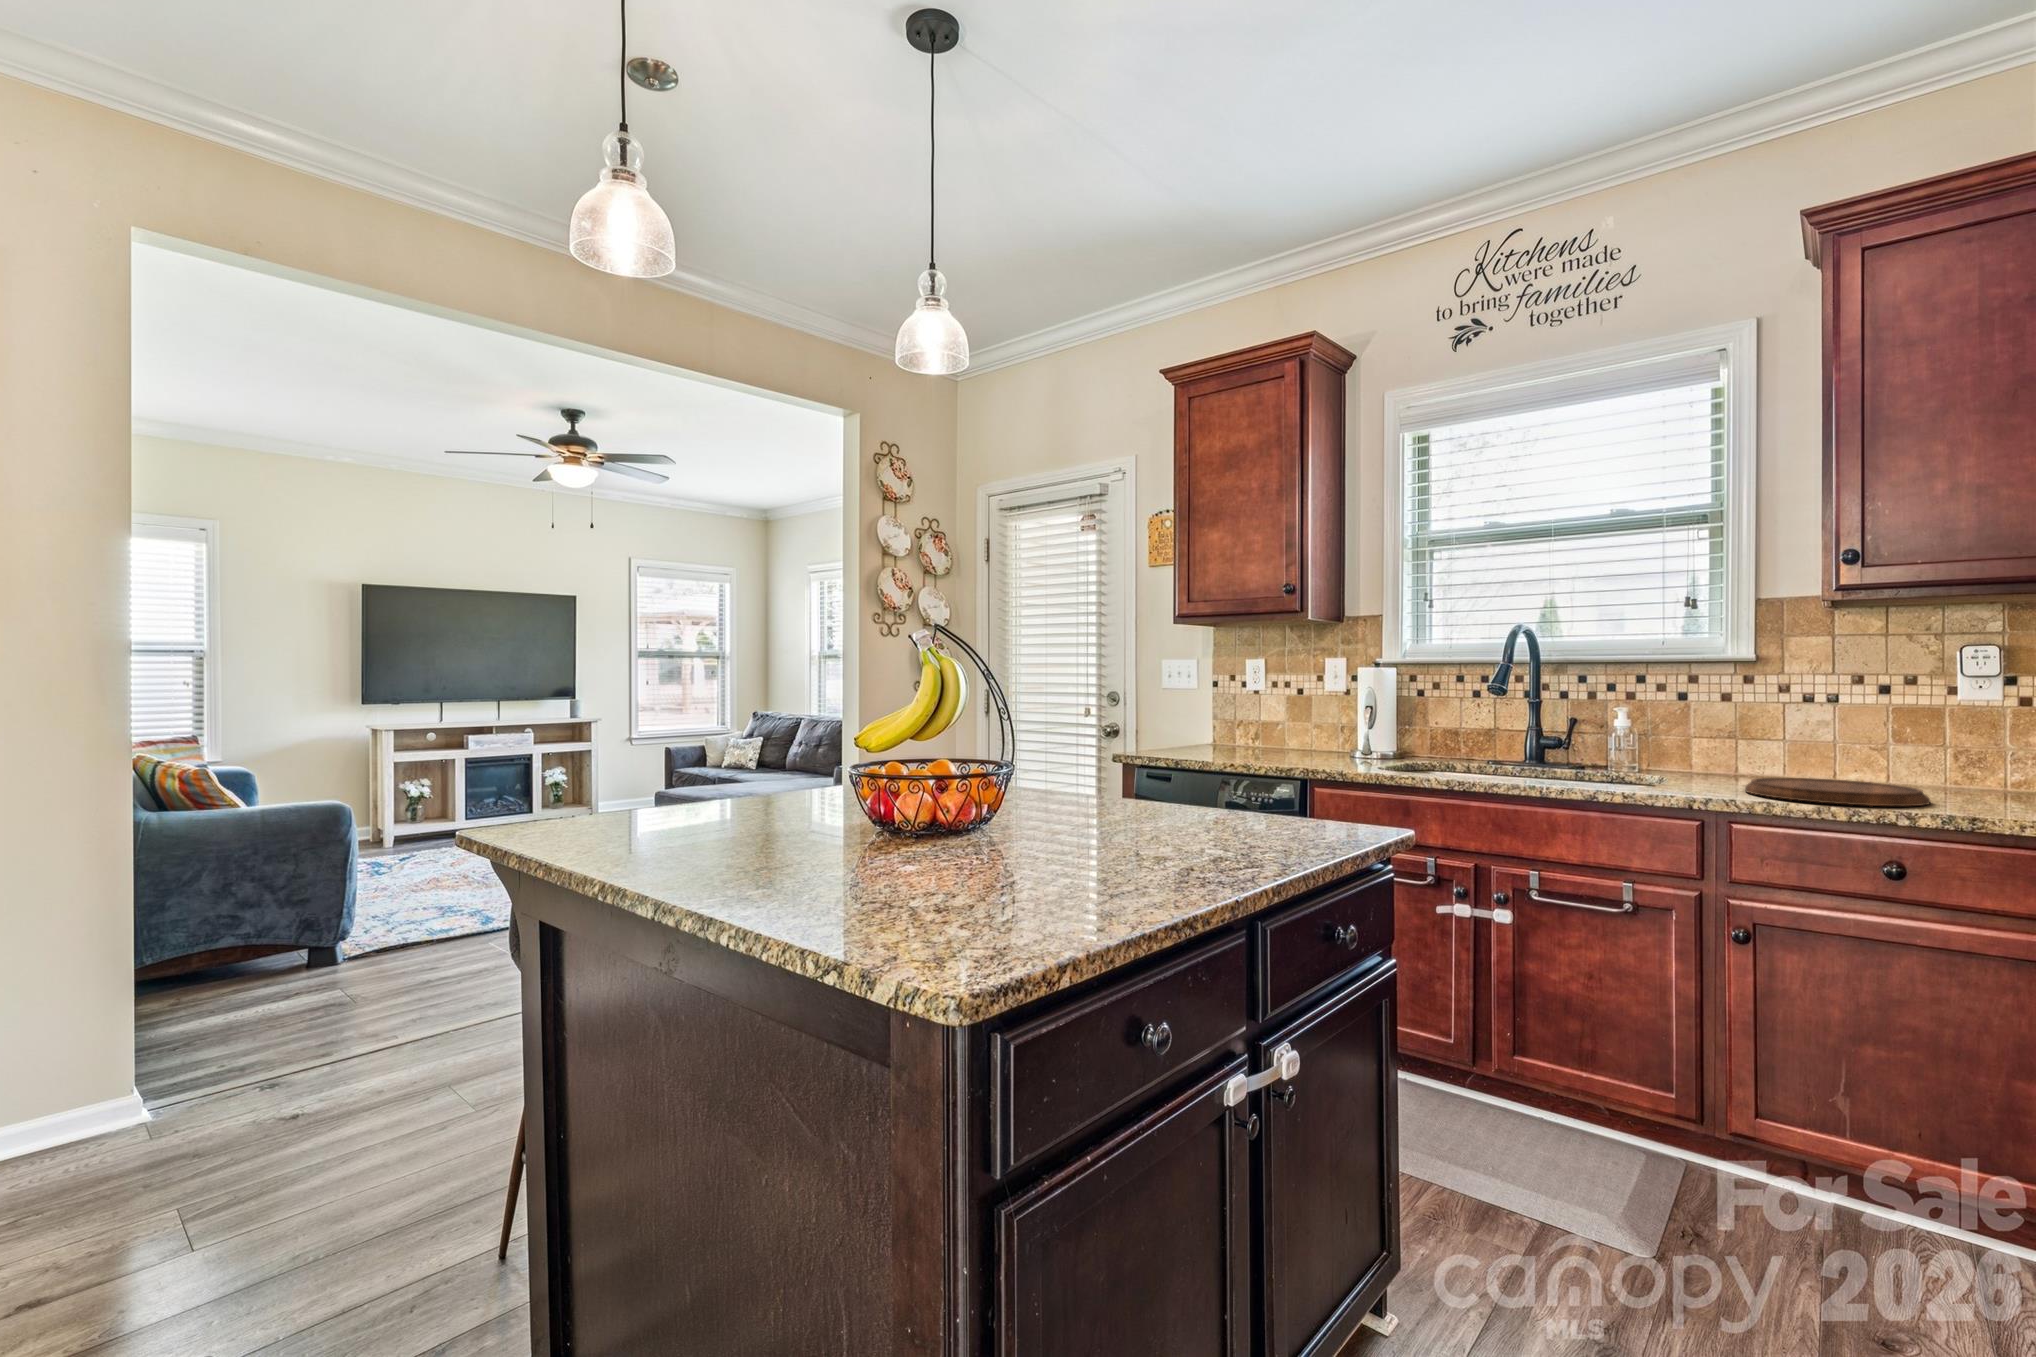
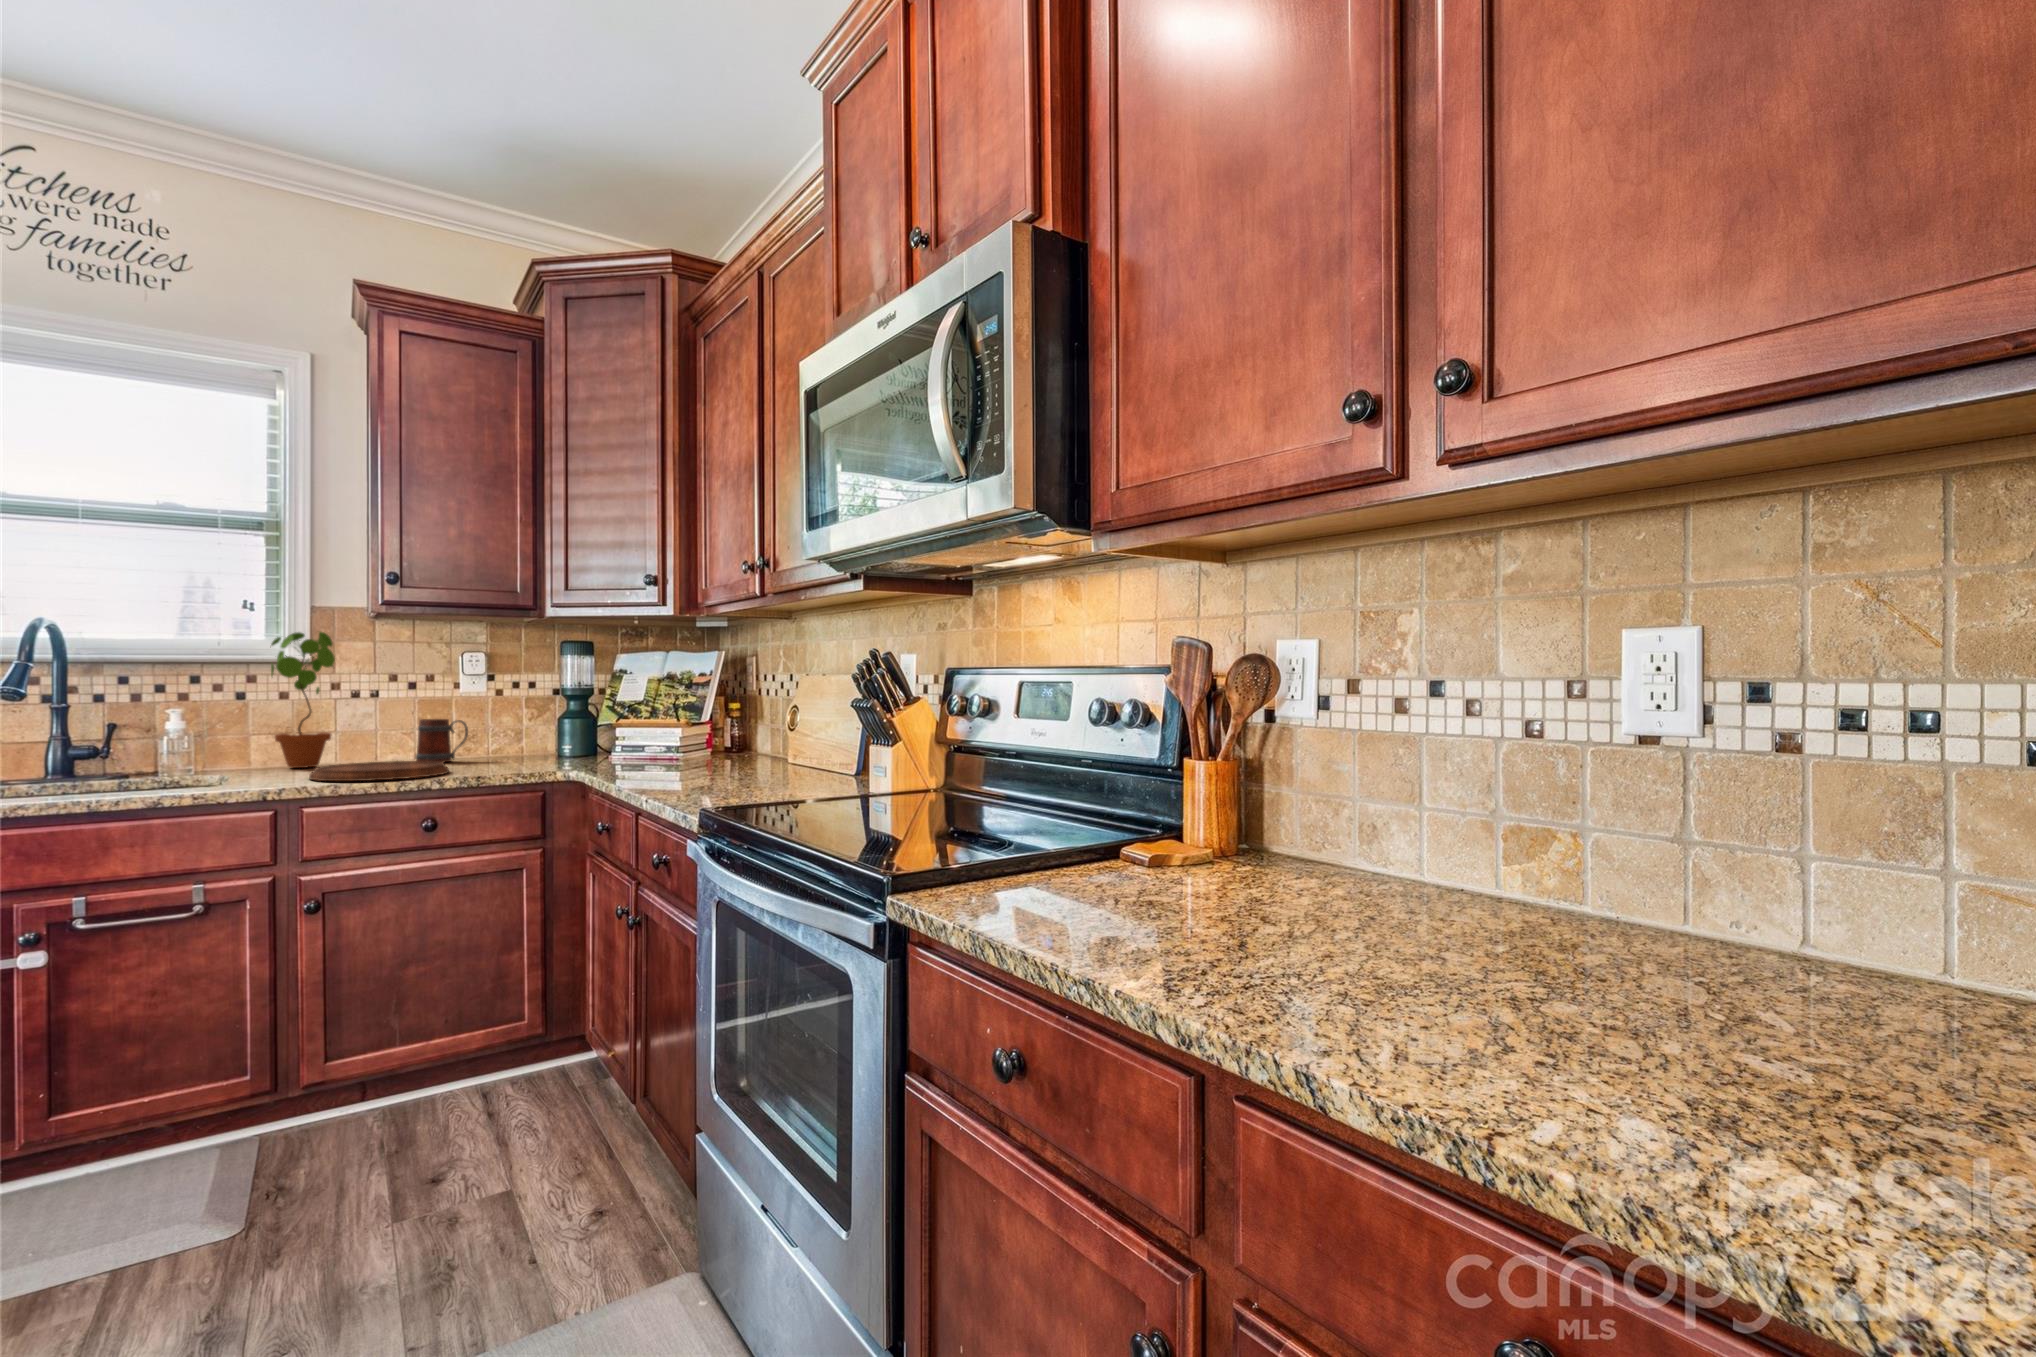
potted plant: none [1713,627,1783,776] -> present [271,632,335,768]
mug: none [1888,731,1969,789] -> present [416,719,468,762]

